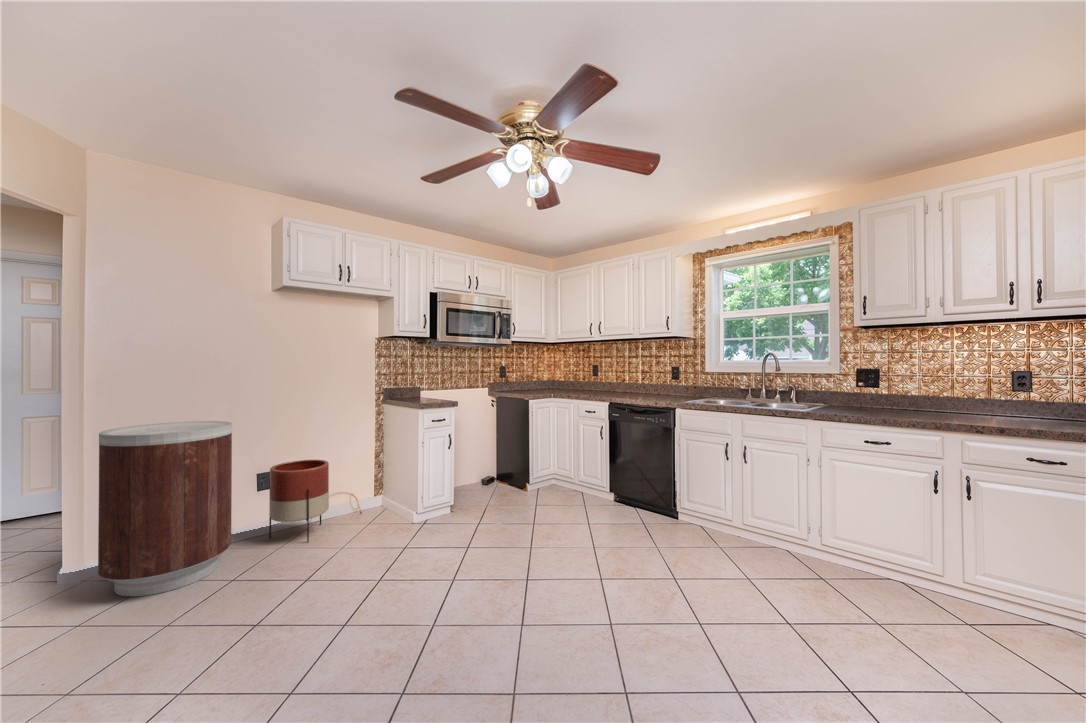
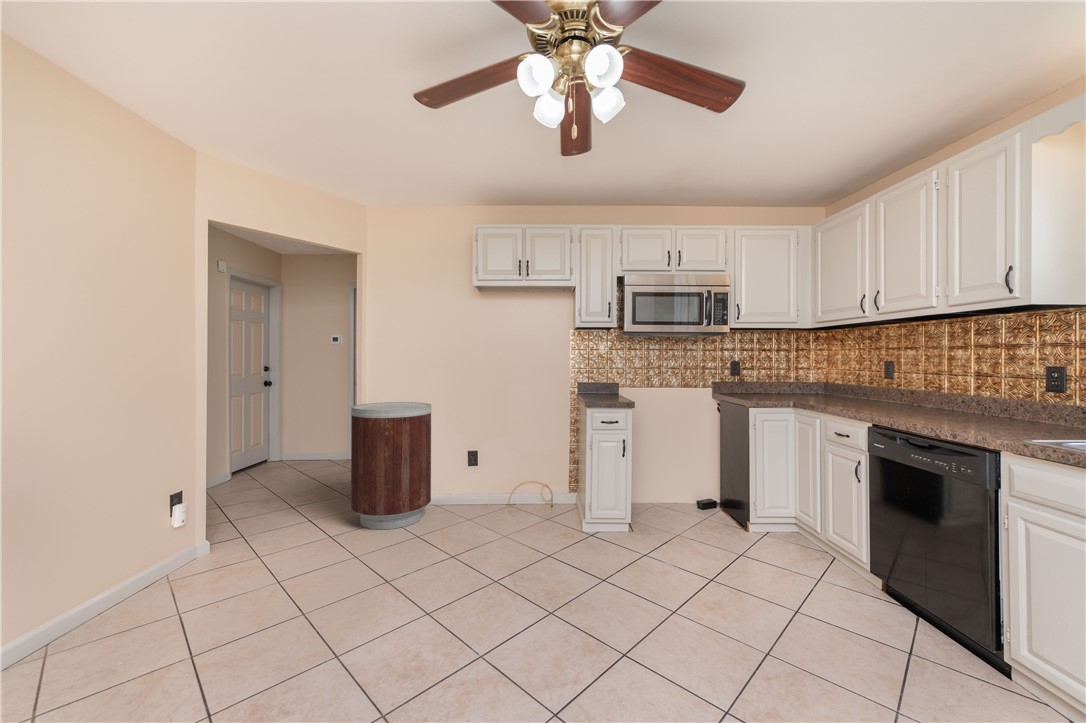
planter: present [269,460,329,542] -> none [463,445,510,521]

